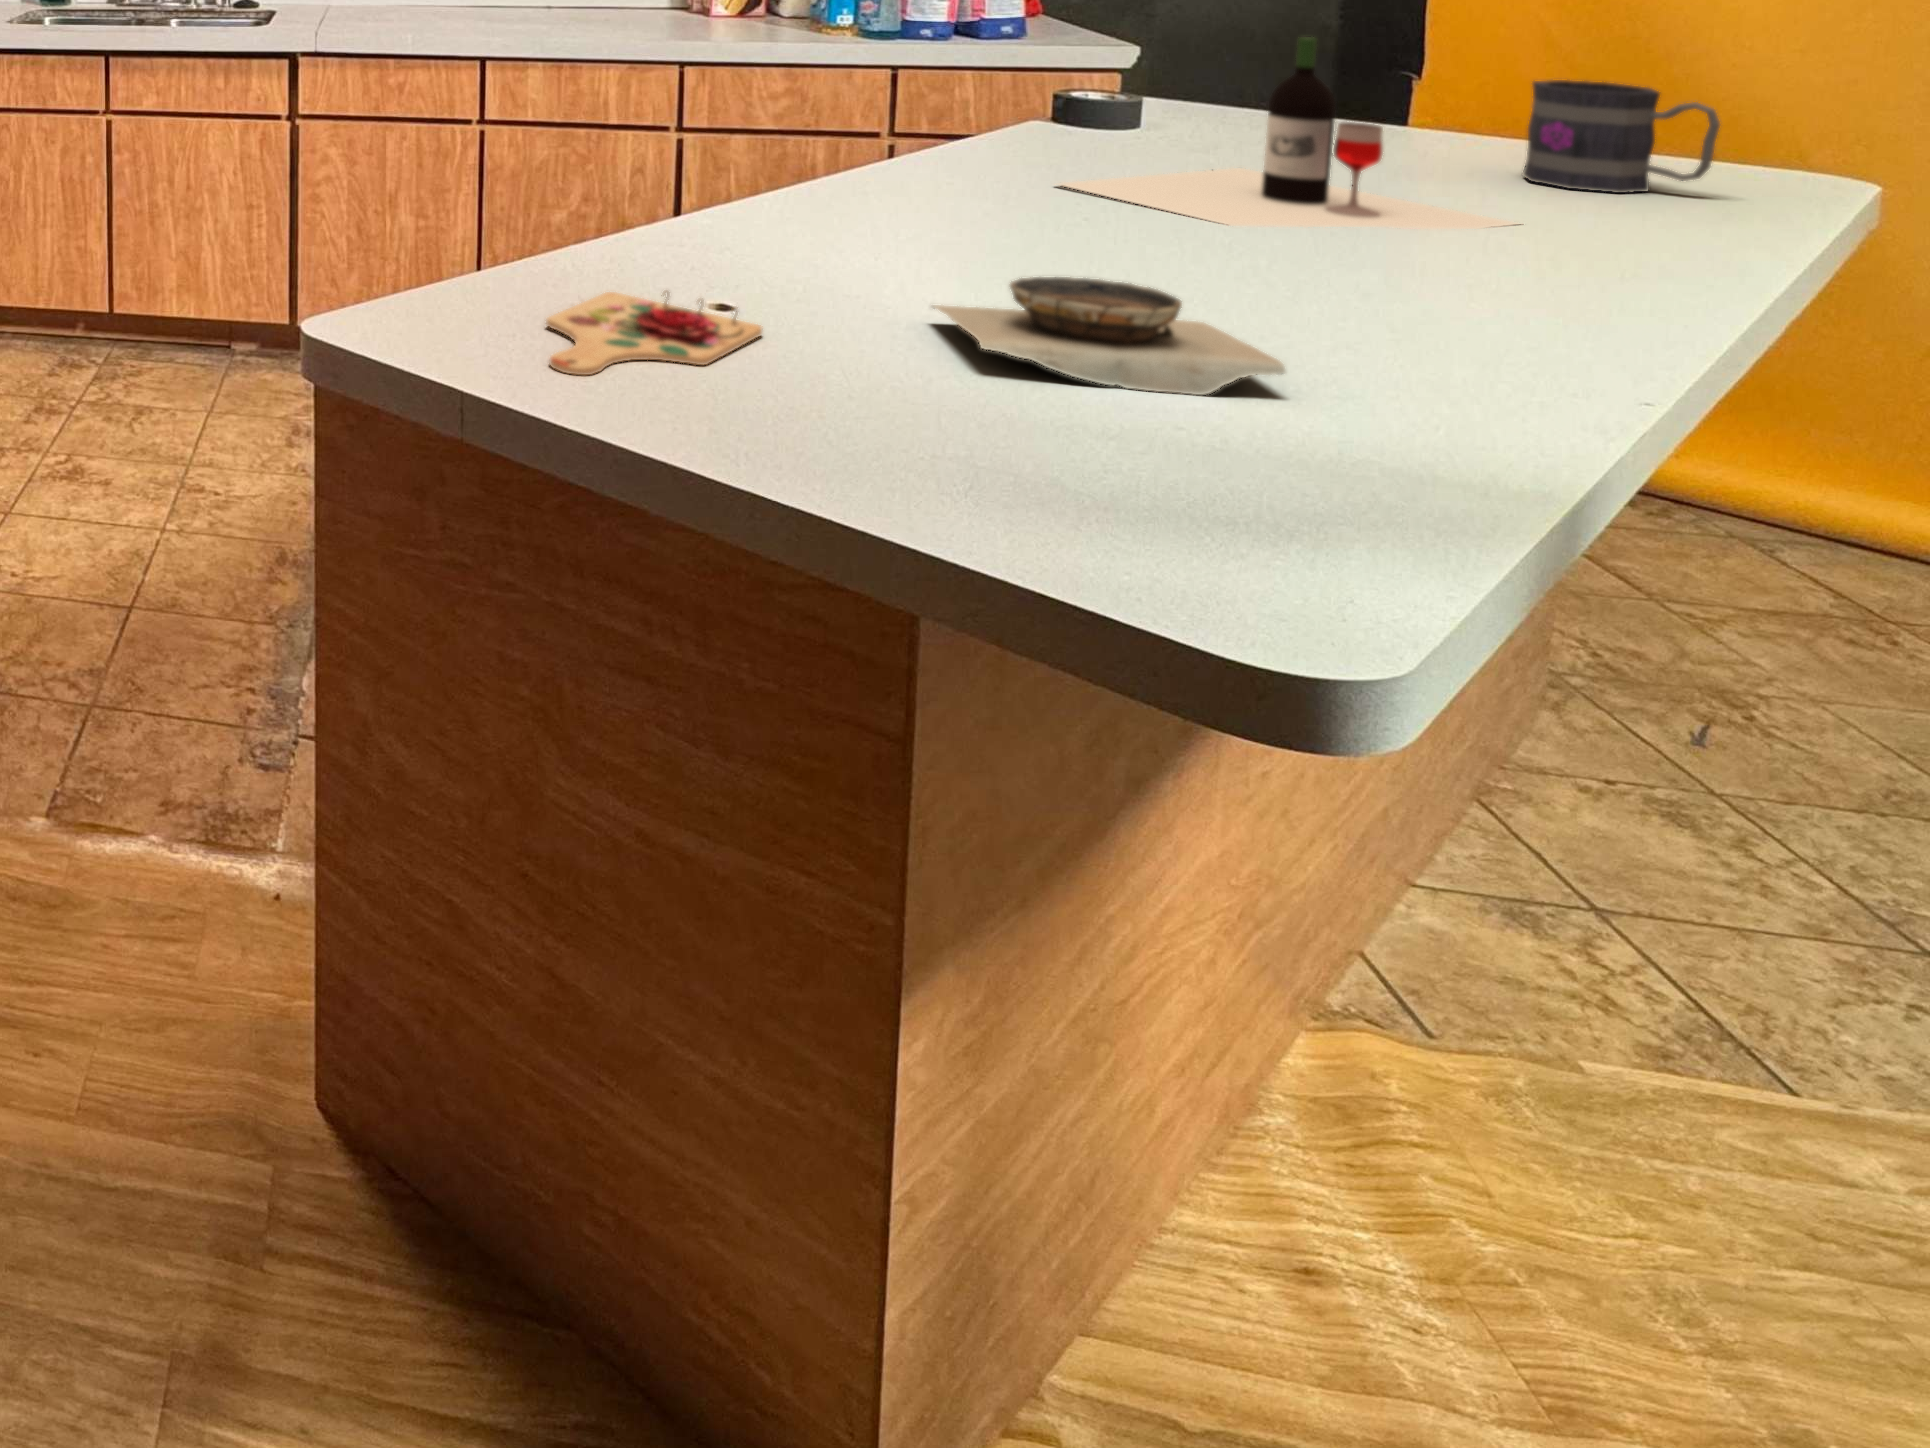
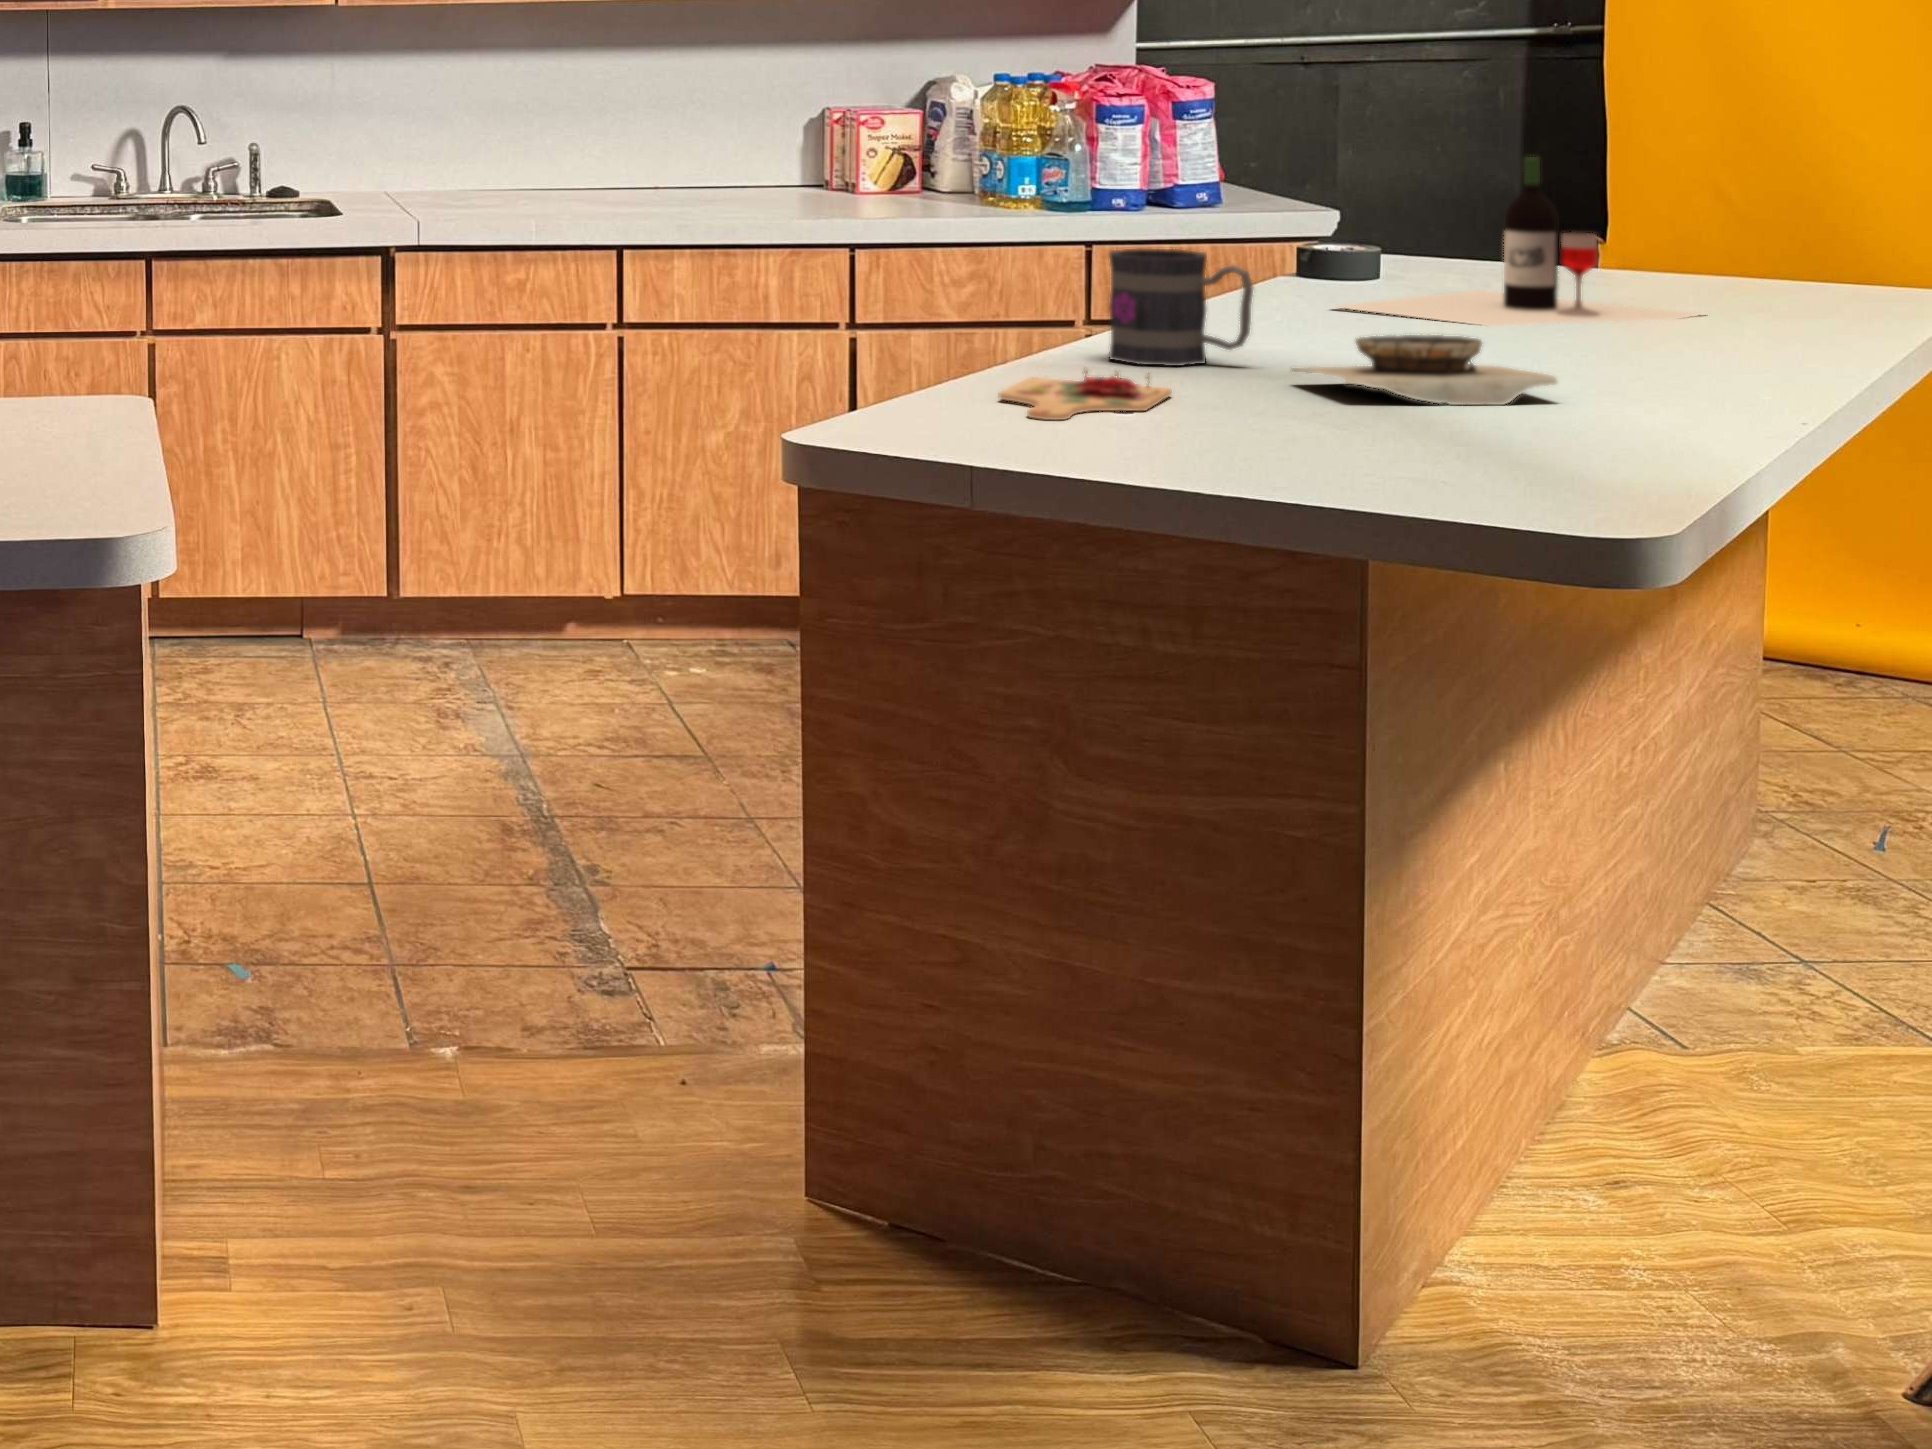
mug: present [1523,80,1720,193] -> present [1109,248,1253,366]

